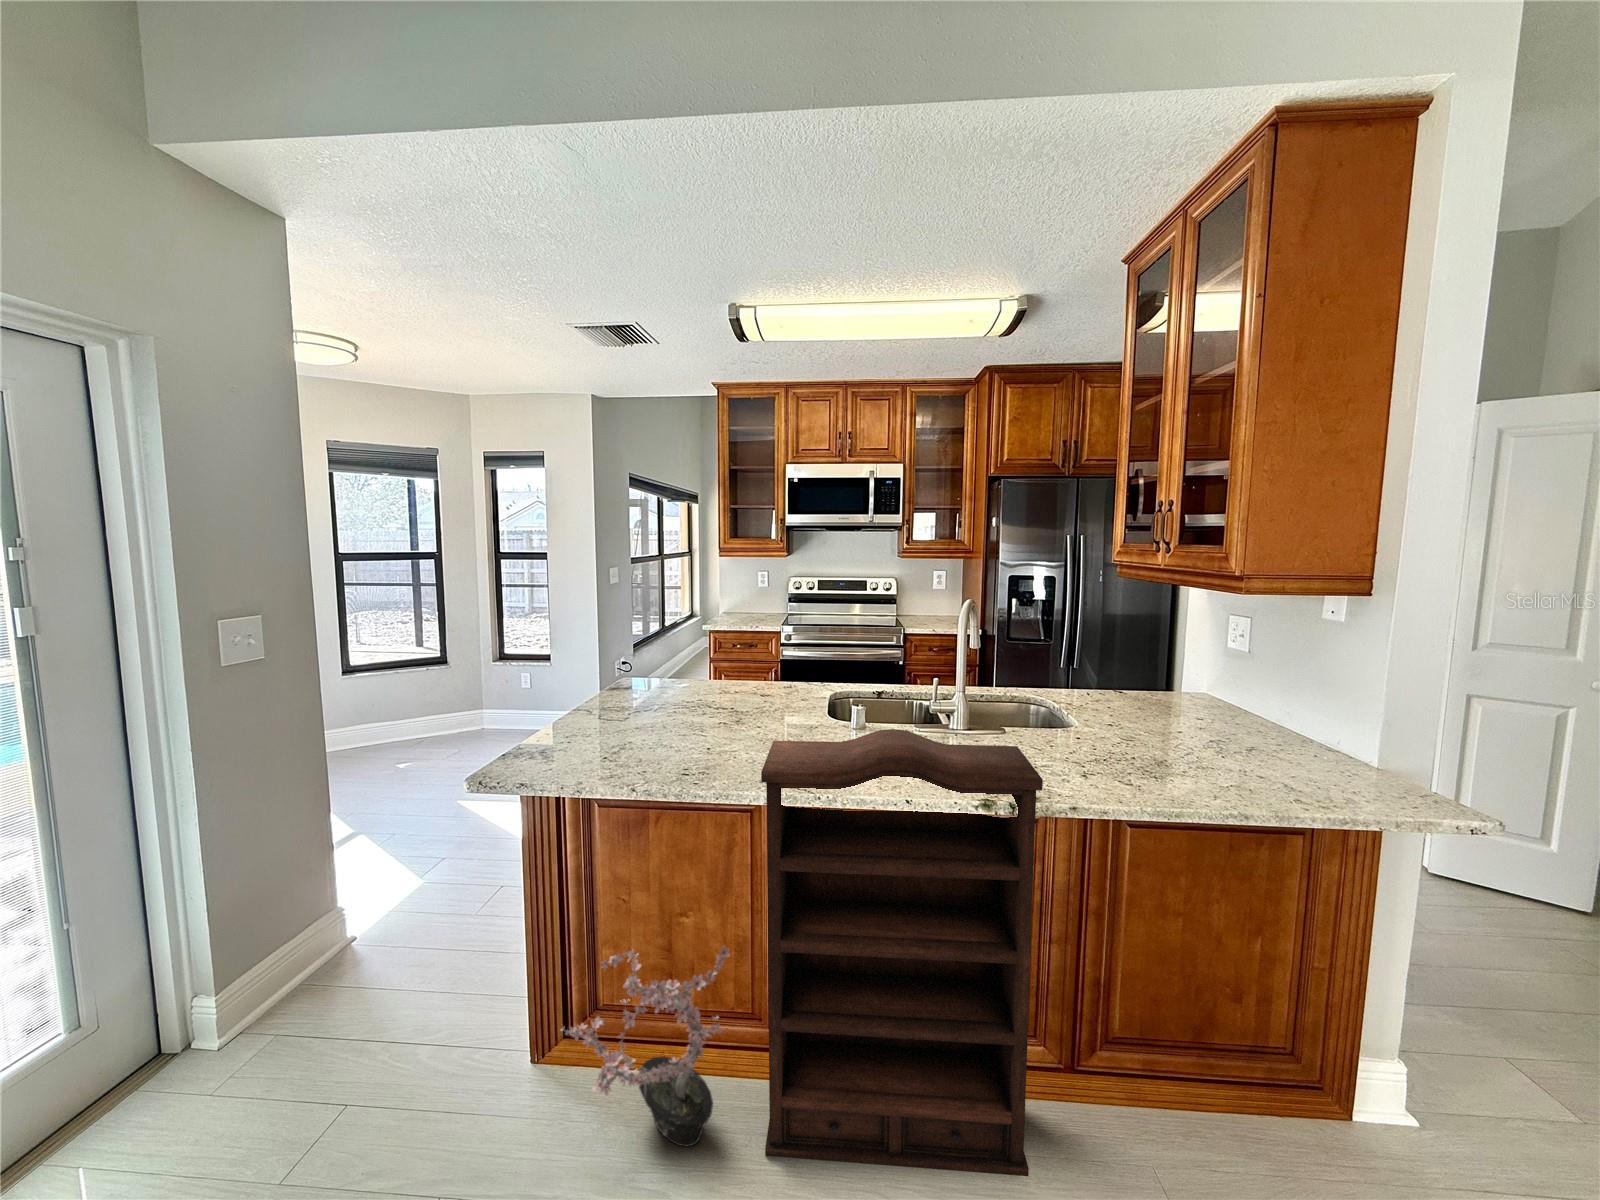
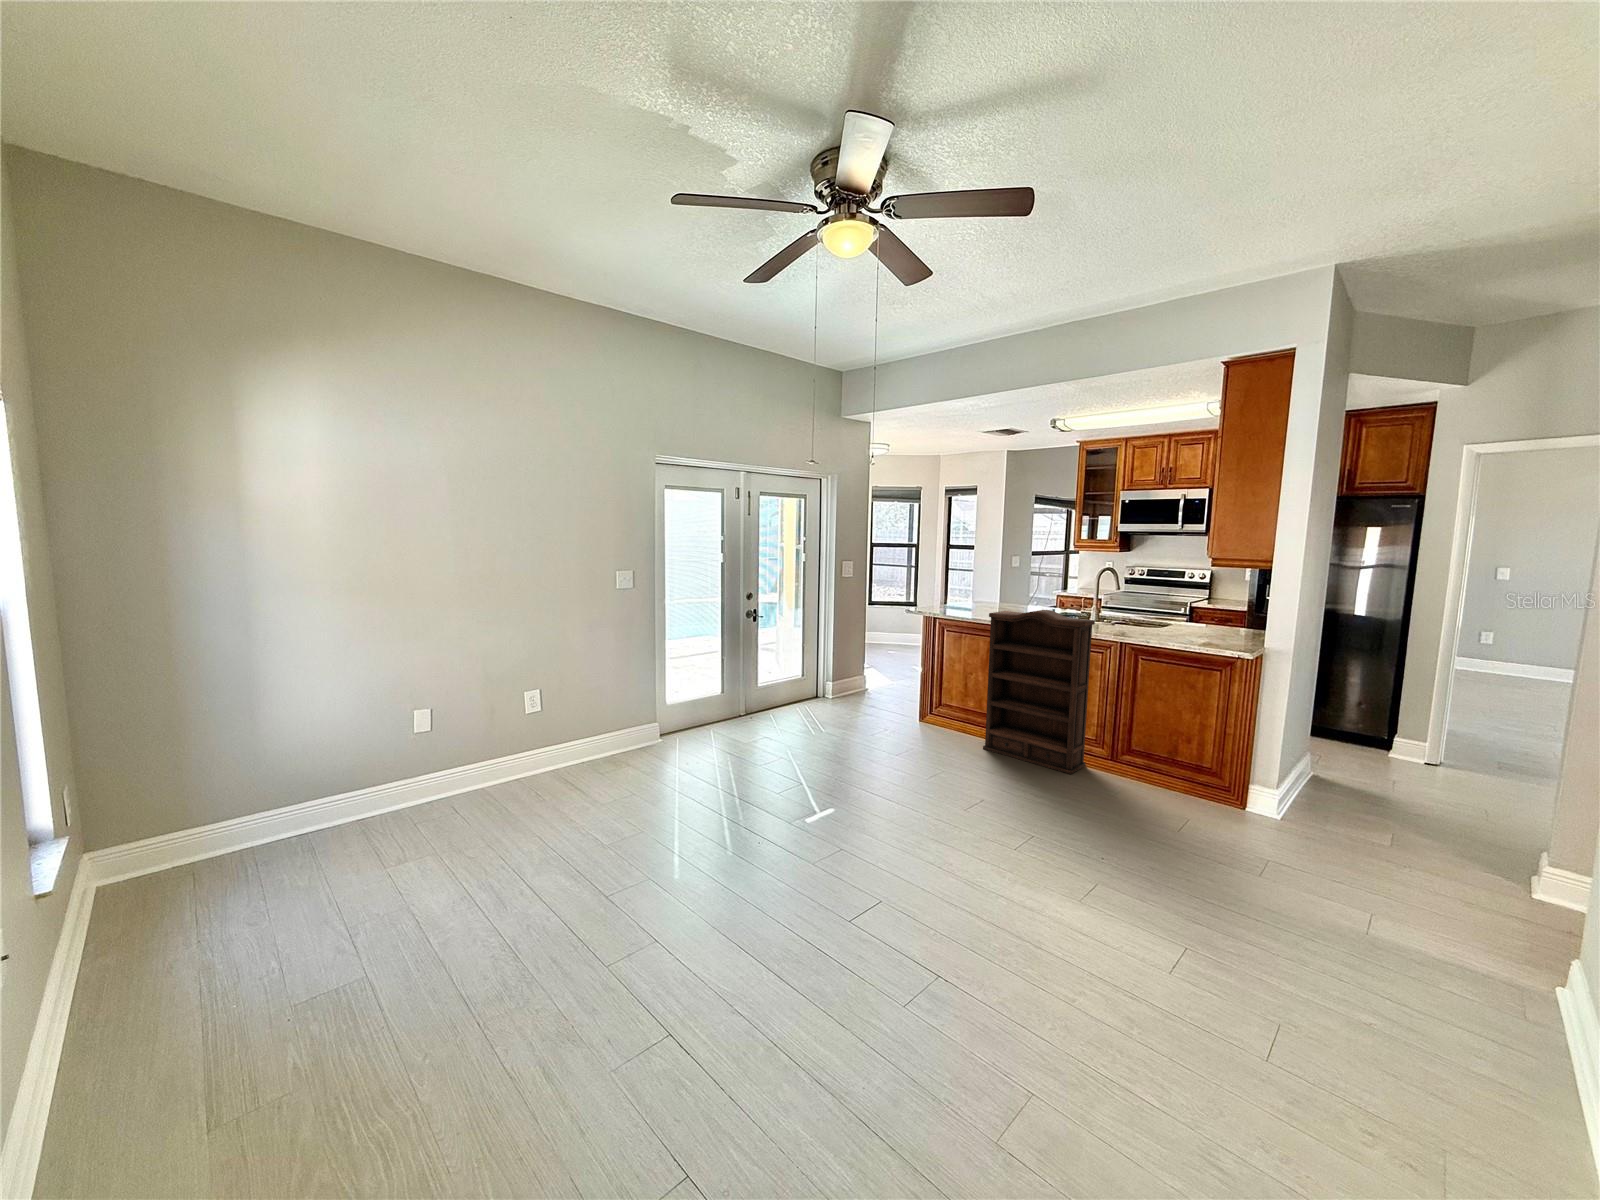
potted plant: present [561,945,729,1146] -> none [924,675,985,742]

